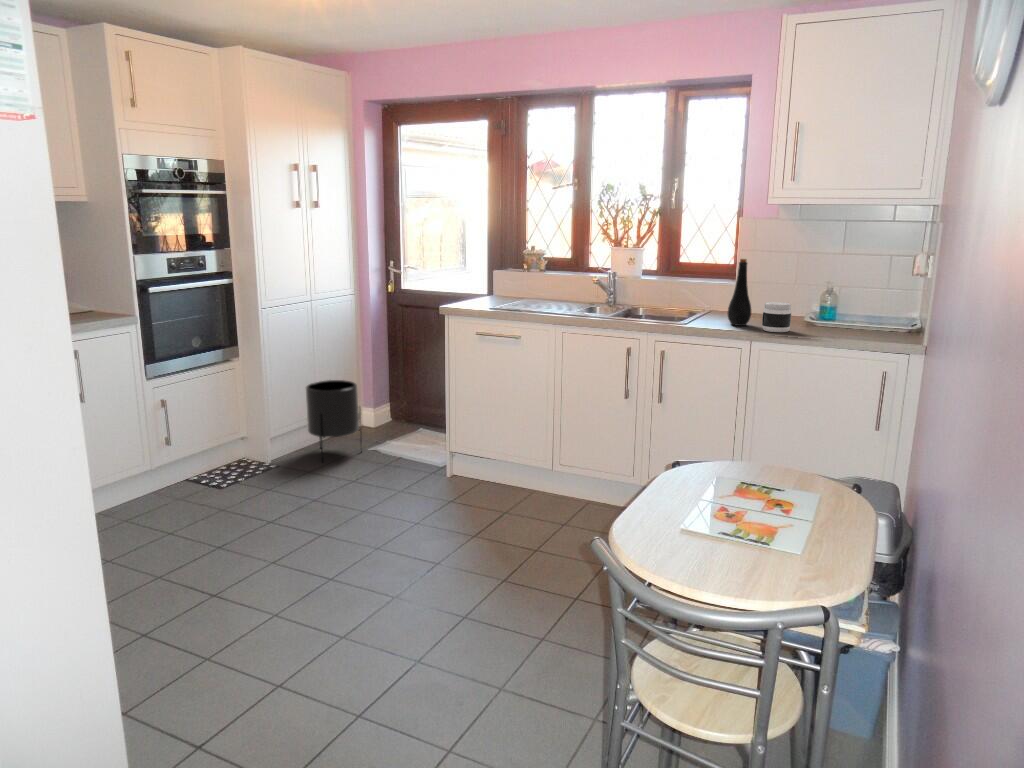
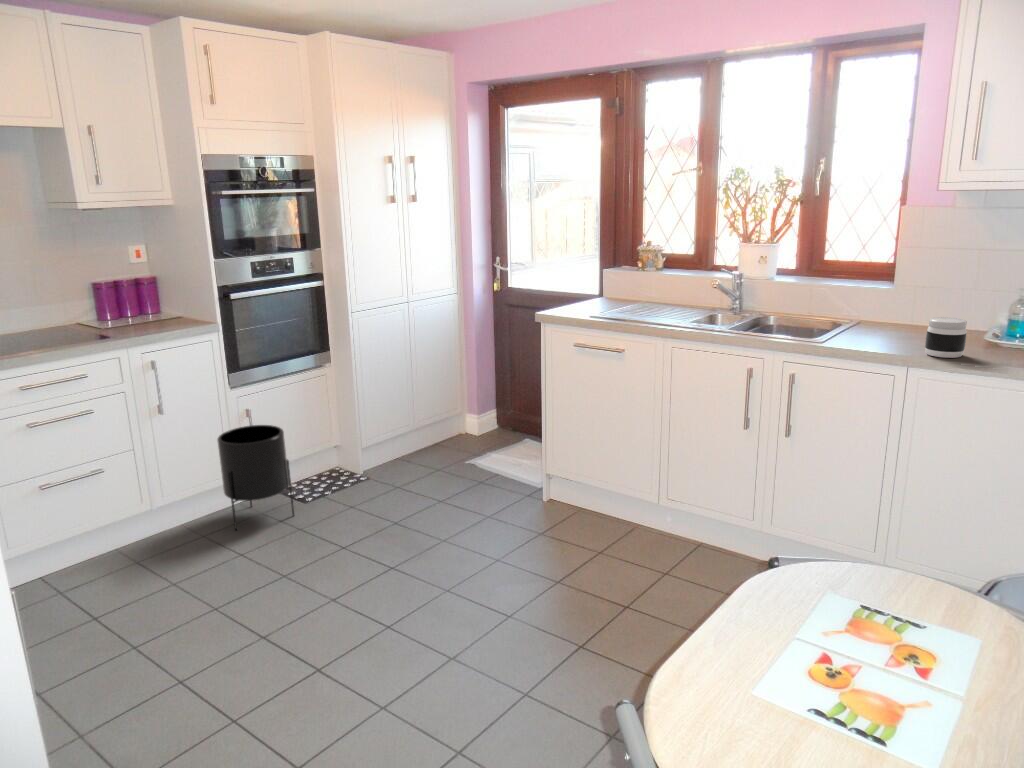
bottle: present [728,259,751,326] -> none [879,261,912,346]
planter: present [306,380,362,457] -> present [217,425,294,531]

